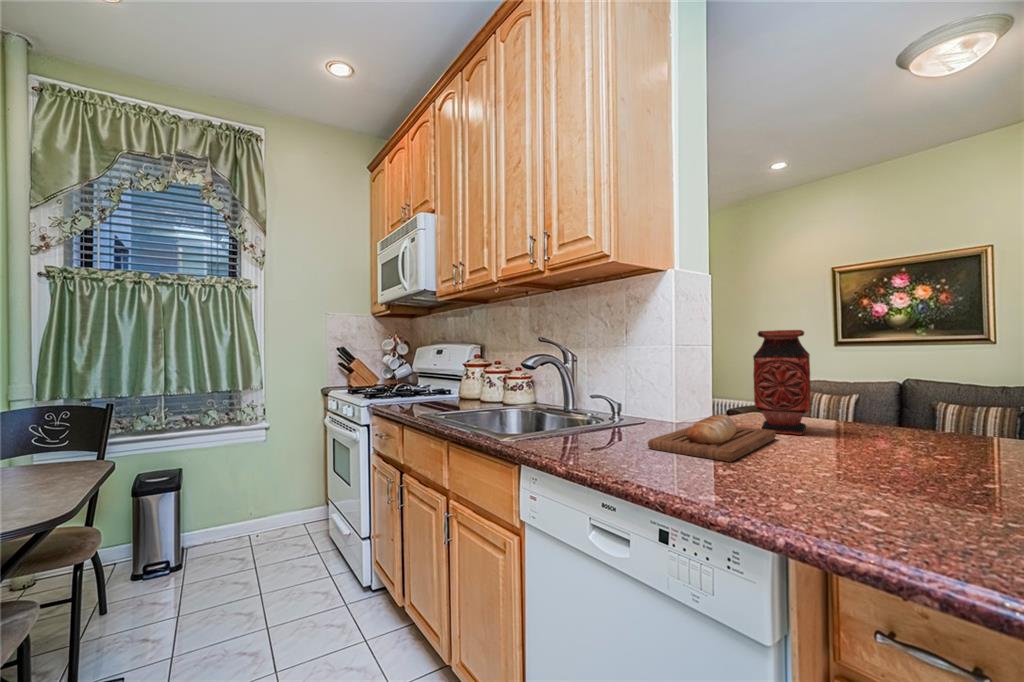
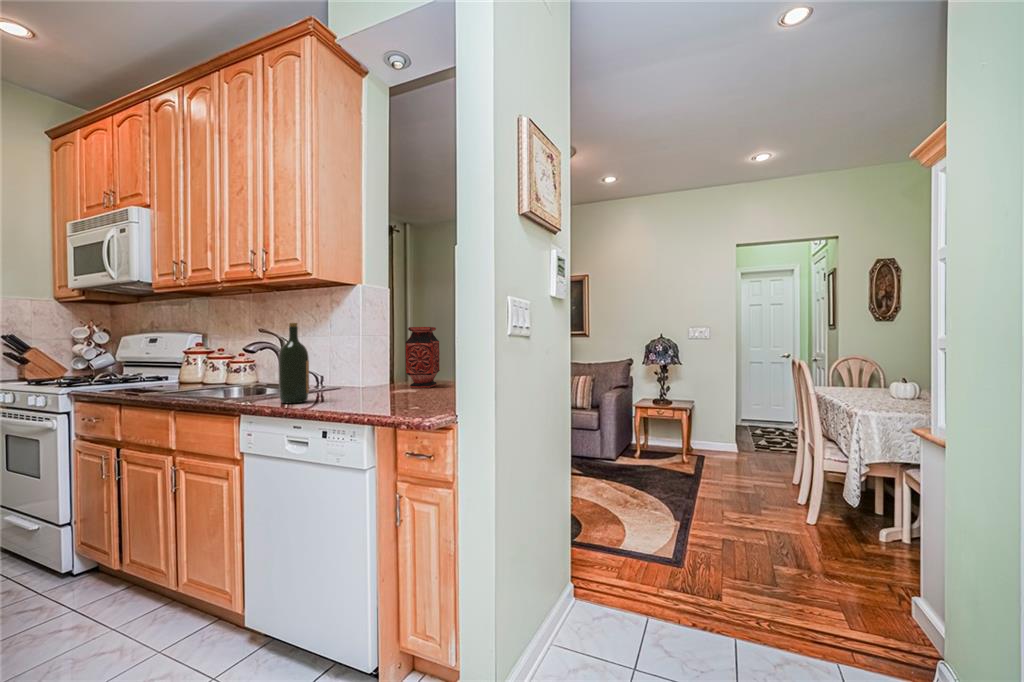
wine bottle: none [575,327,620,458] -> present [278,323,309,403]
bread loaf: present [648,414,776,462] -> none [330,377,413,400]

